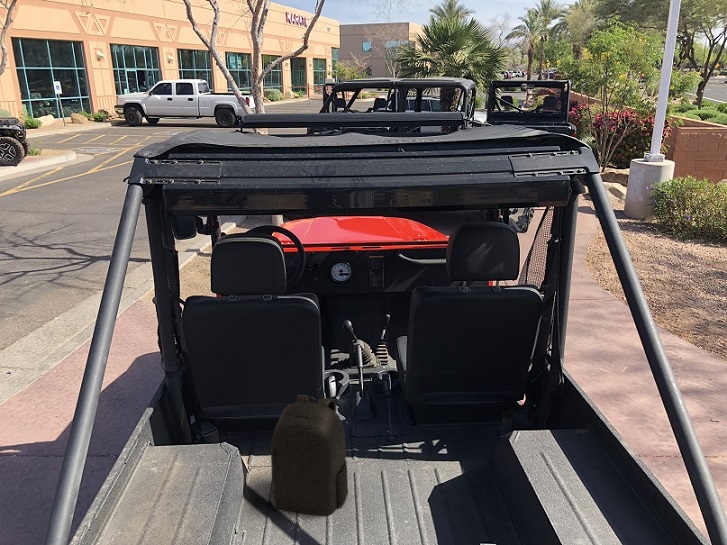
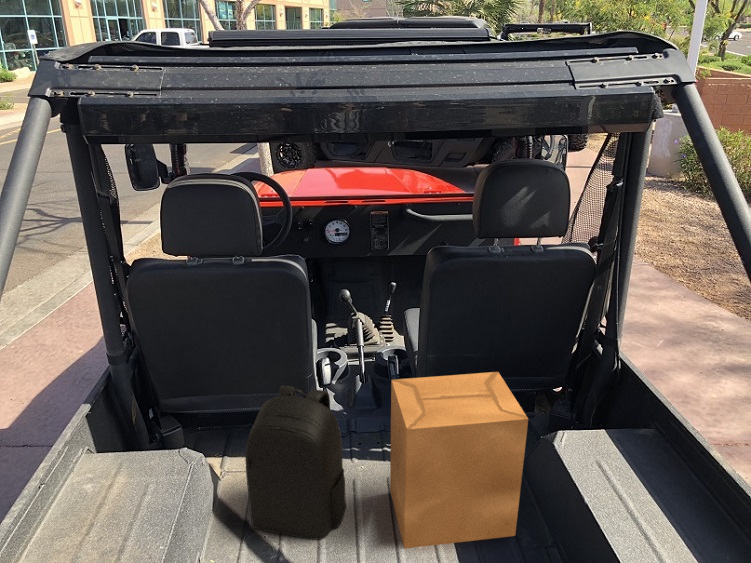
cardboard box: none [383,385,487,523] -> present [390,372,528,548]

